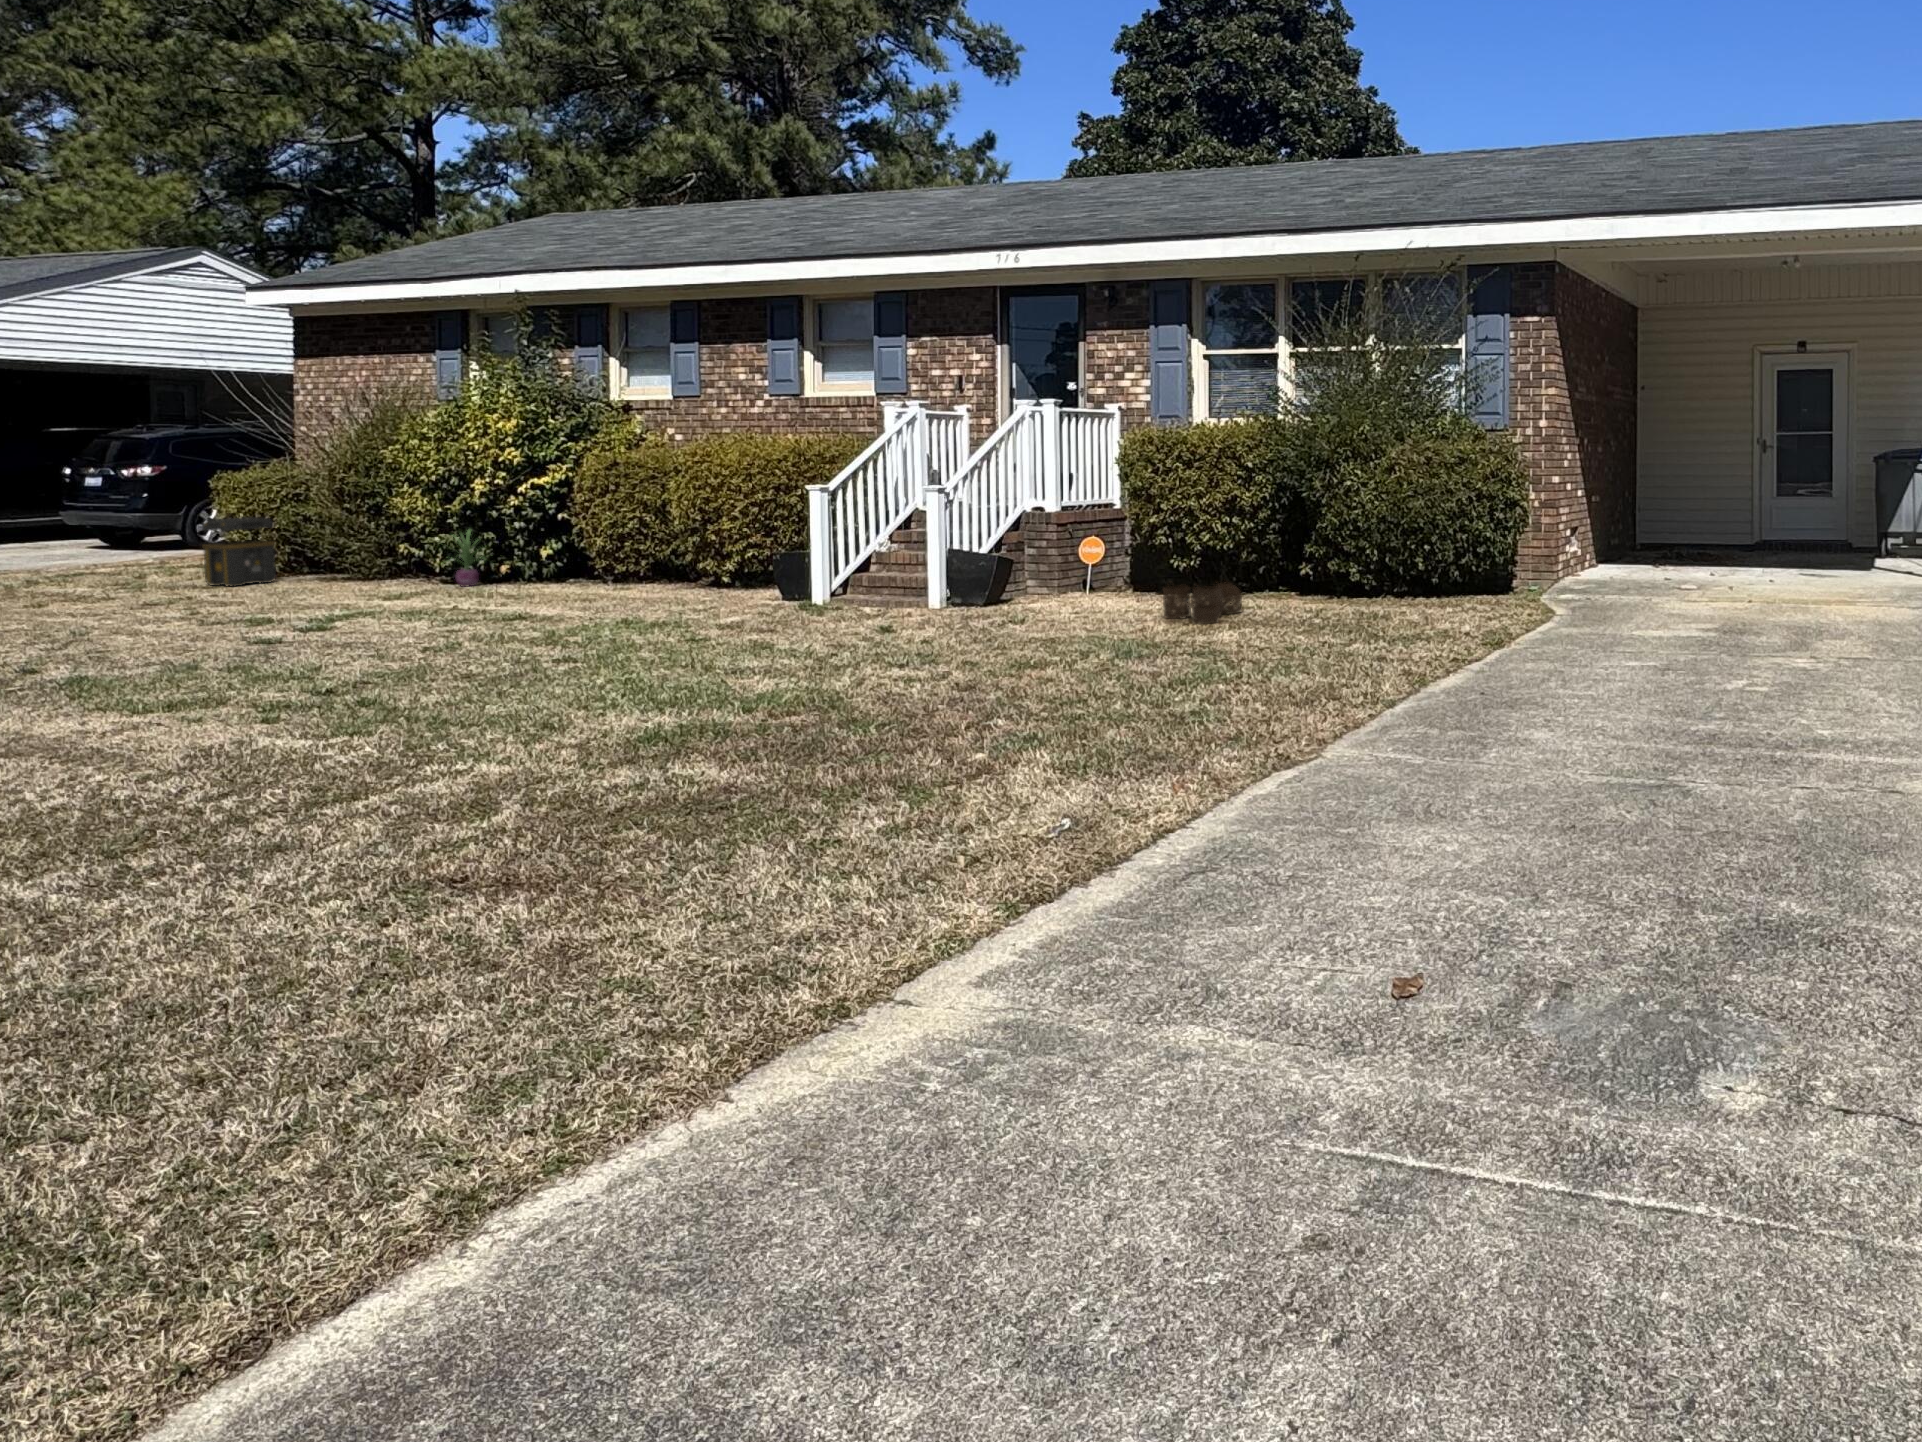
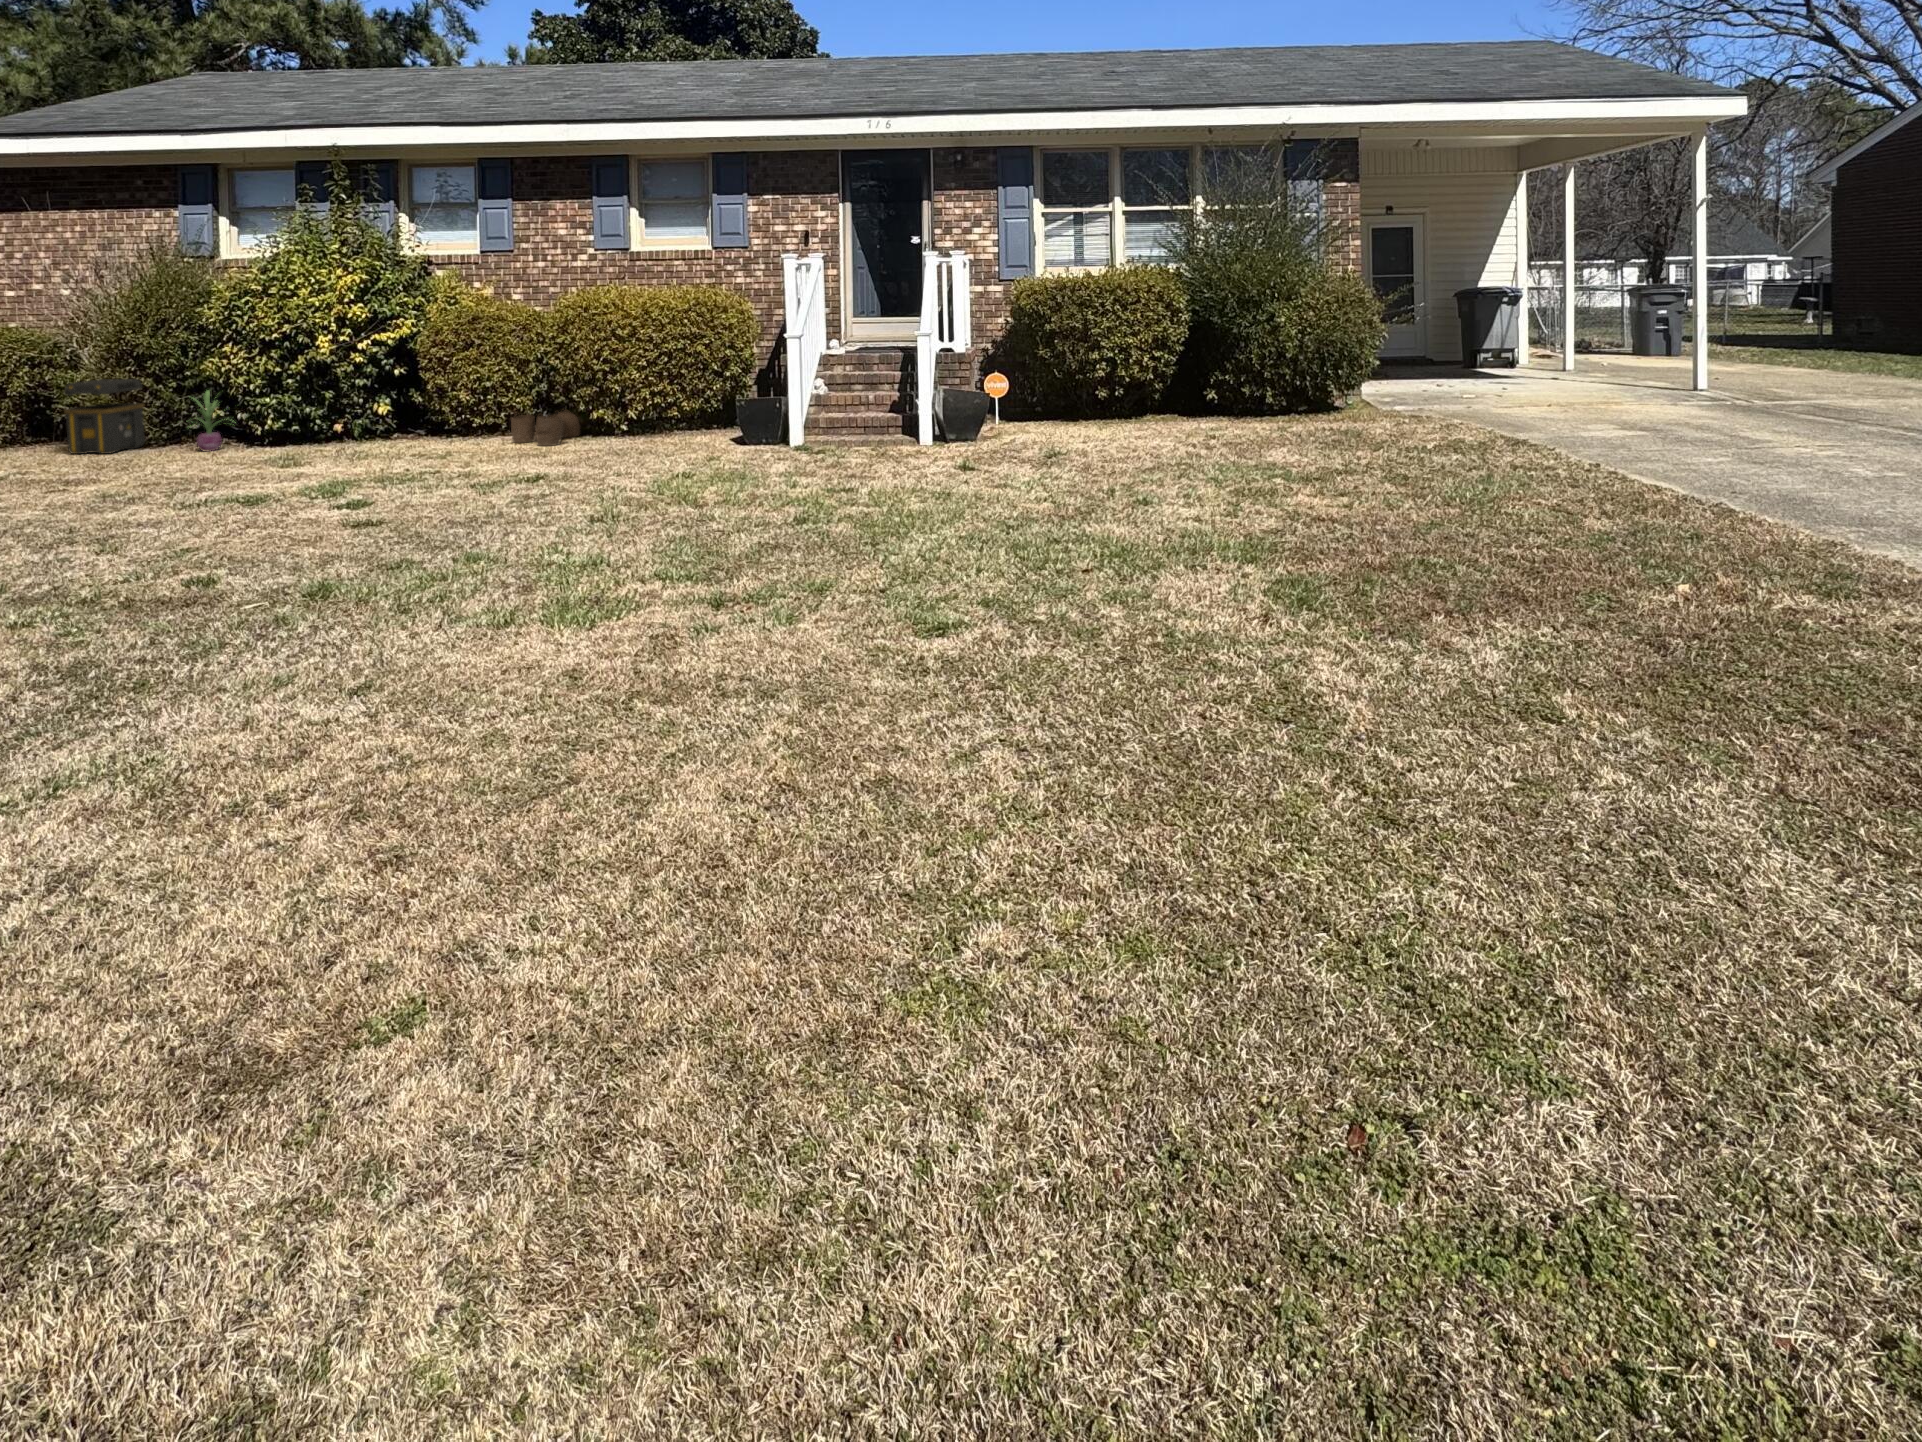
decorative plant: present [454,529,482,587] -> present [193,390,227,451]
woven basket: present [1163,582,1242,624] -> present [511,410,580,446]

